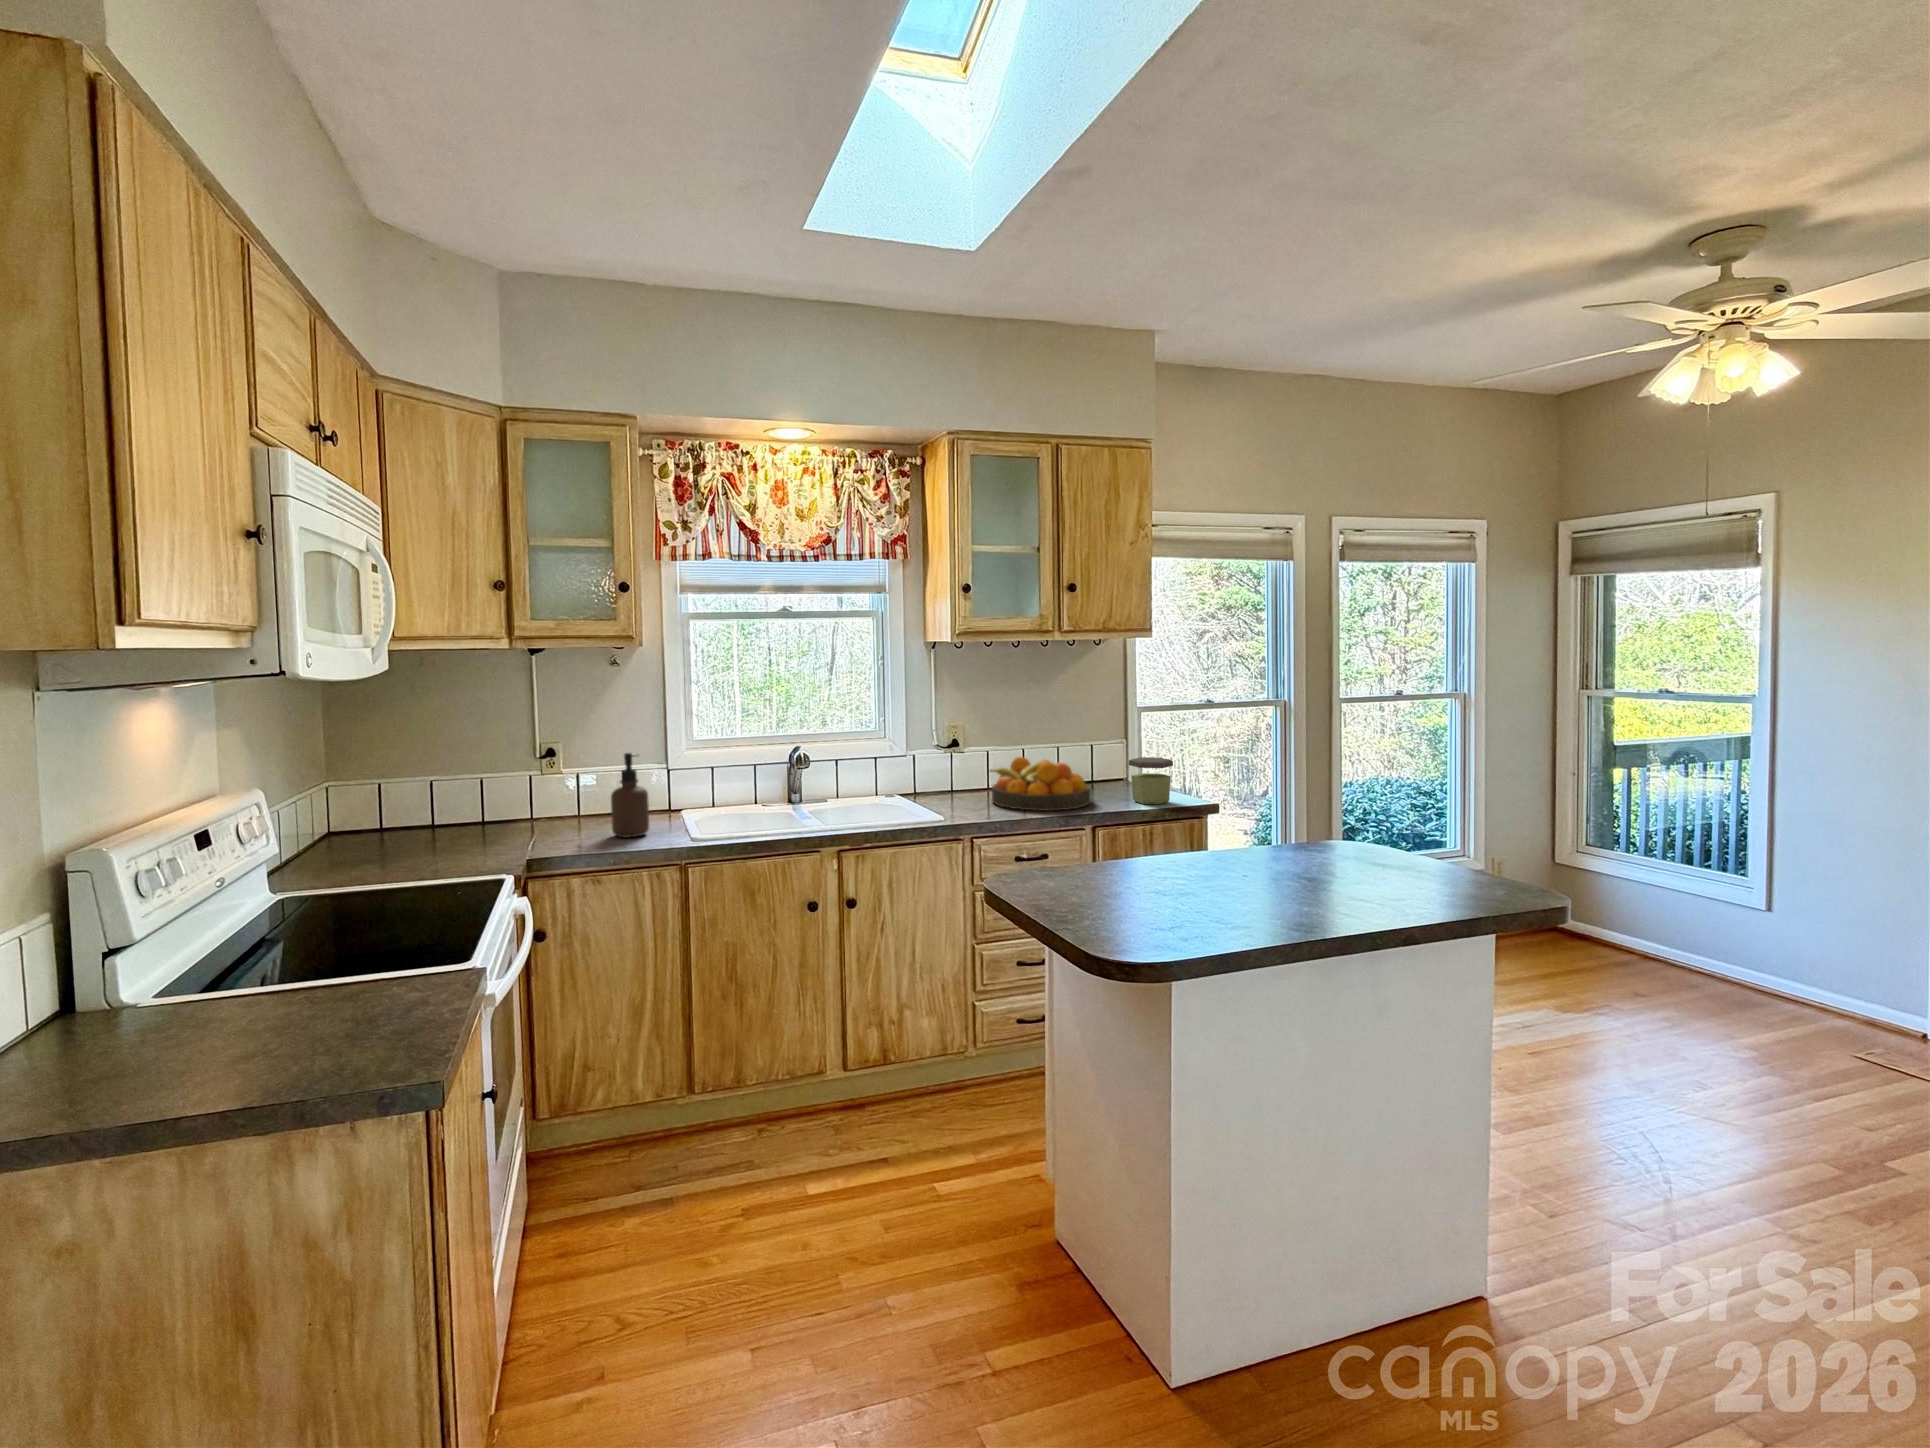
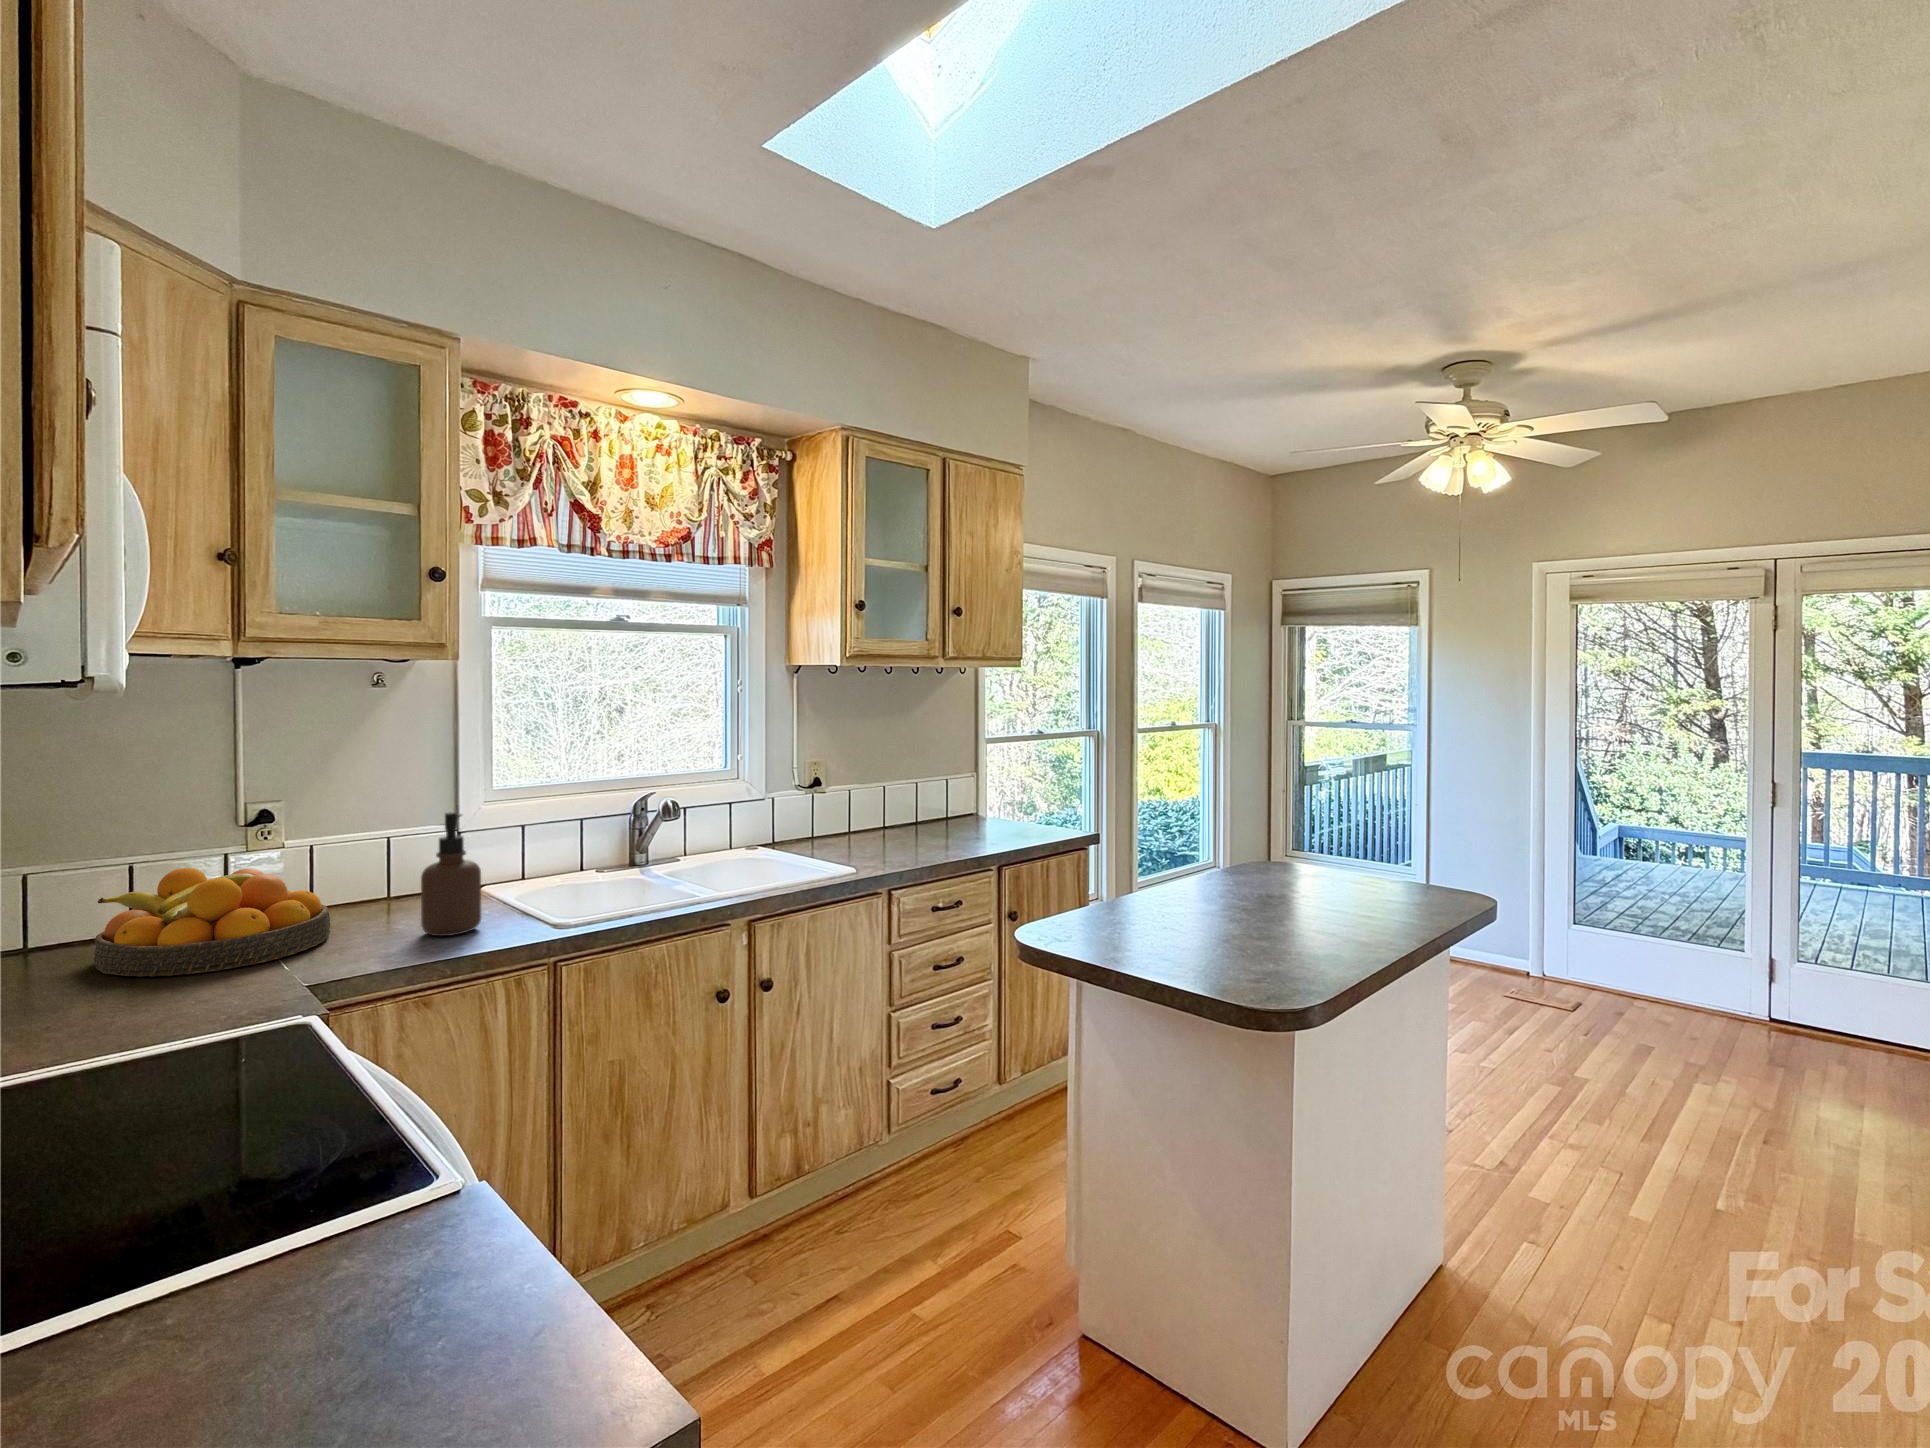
fruit bowl: present [990,757,1091,811] -> present [94,868,330,976]
jar: present [1129,757,1173,804] -> none [1014,790,1056,839]

